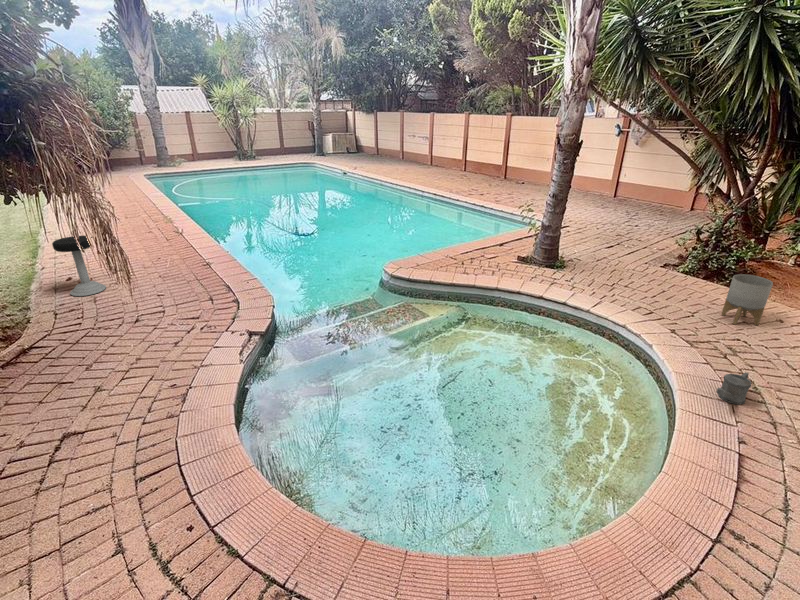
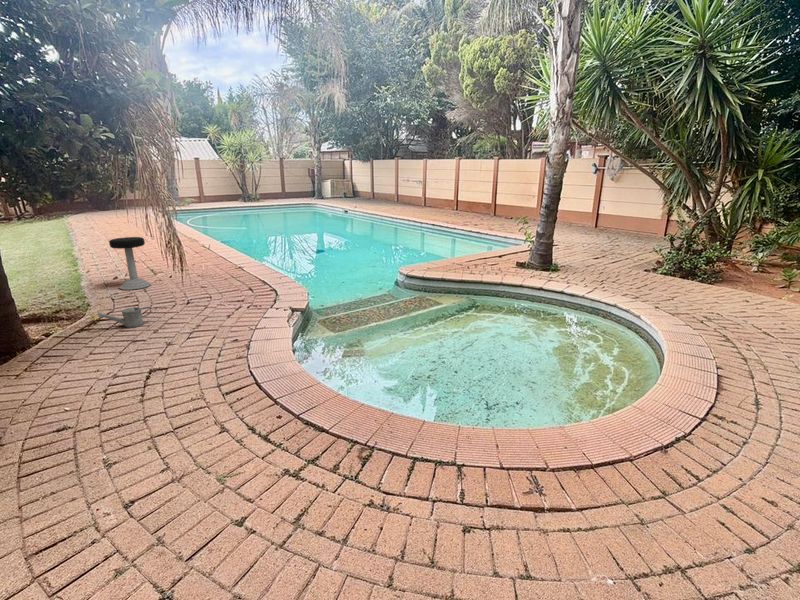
planter: present [721,274,773,325] -> none [697,258,737,300]
watering can: present [716,372,751,405] -> present [98,307,151,328]

